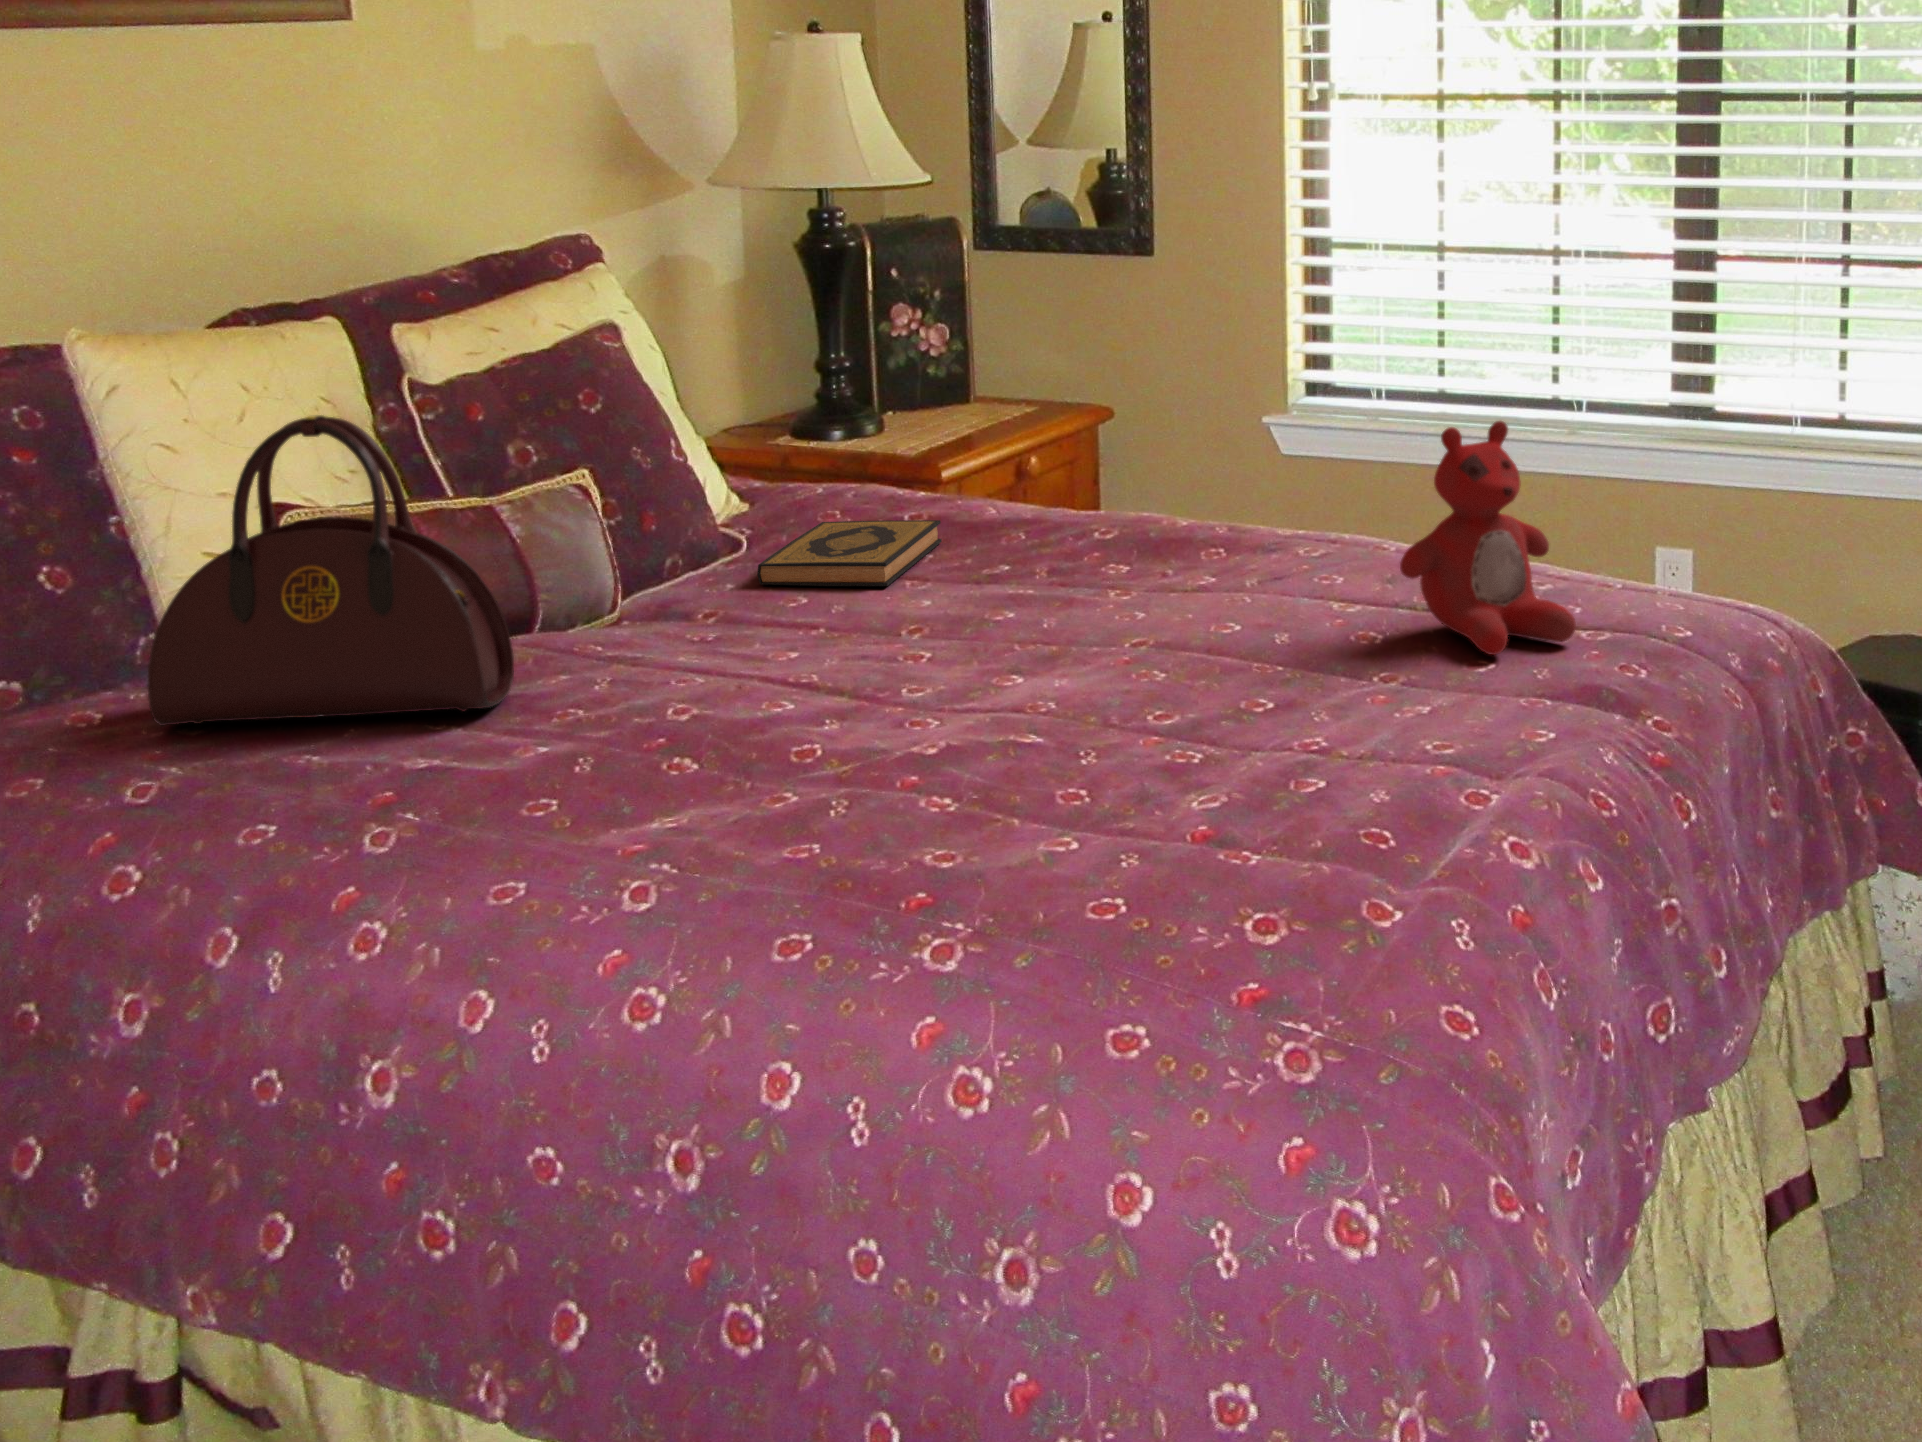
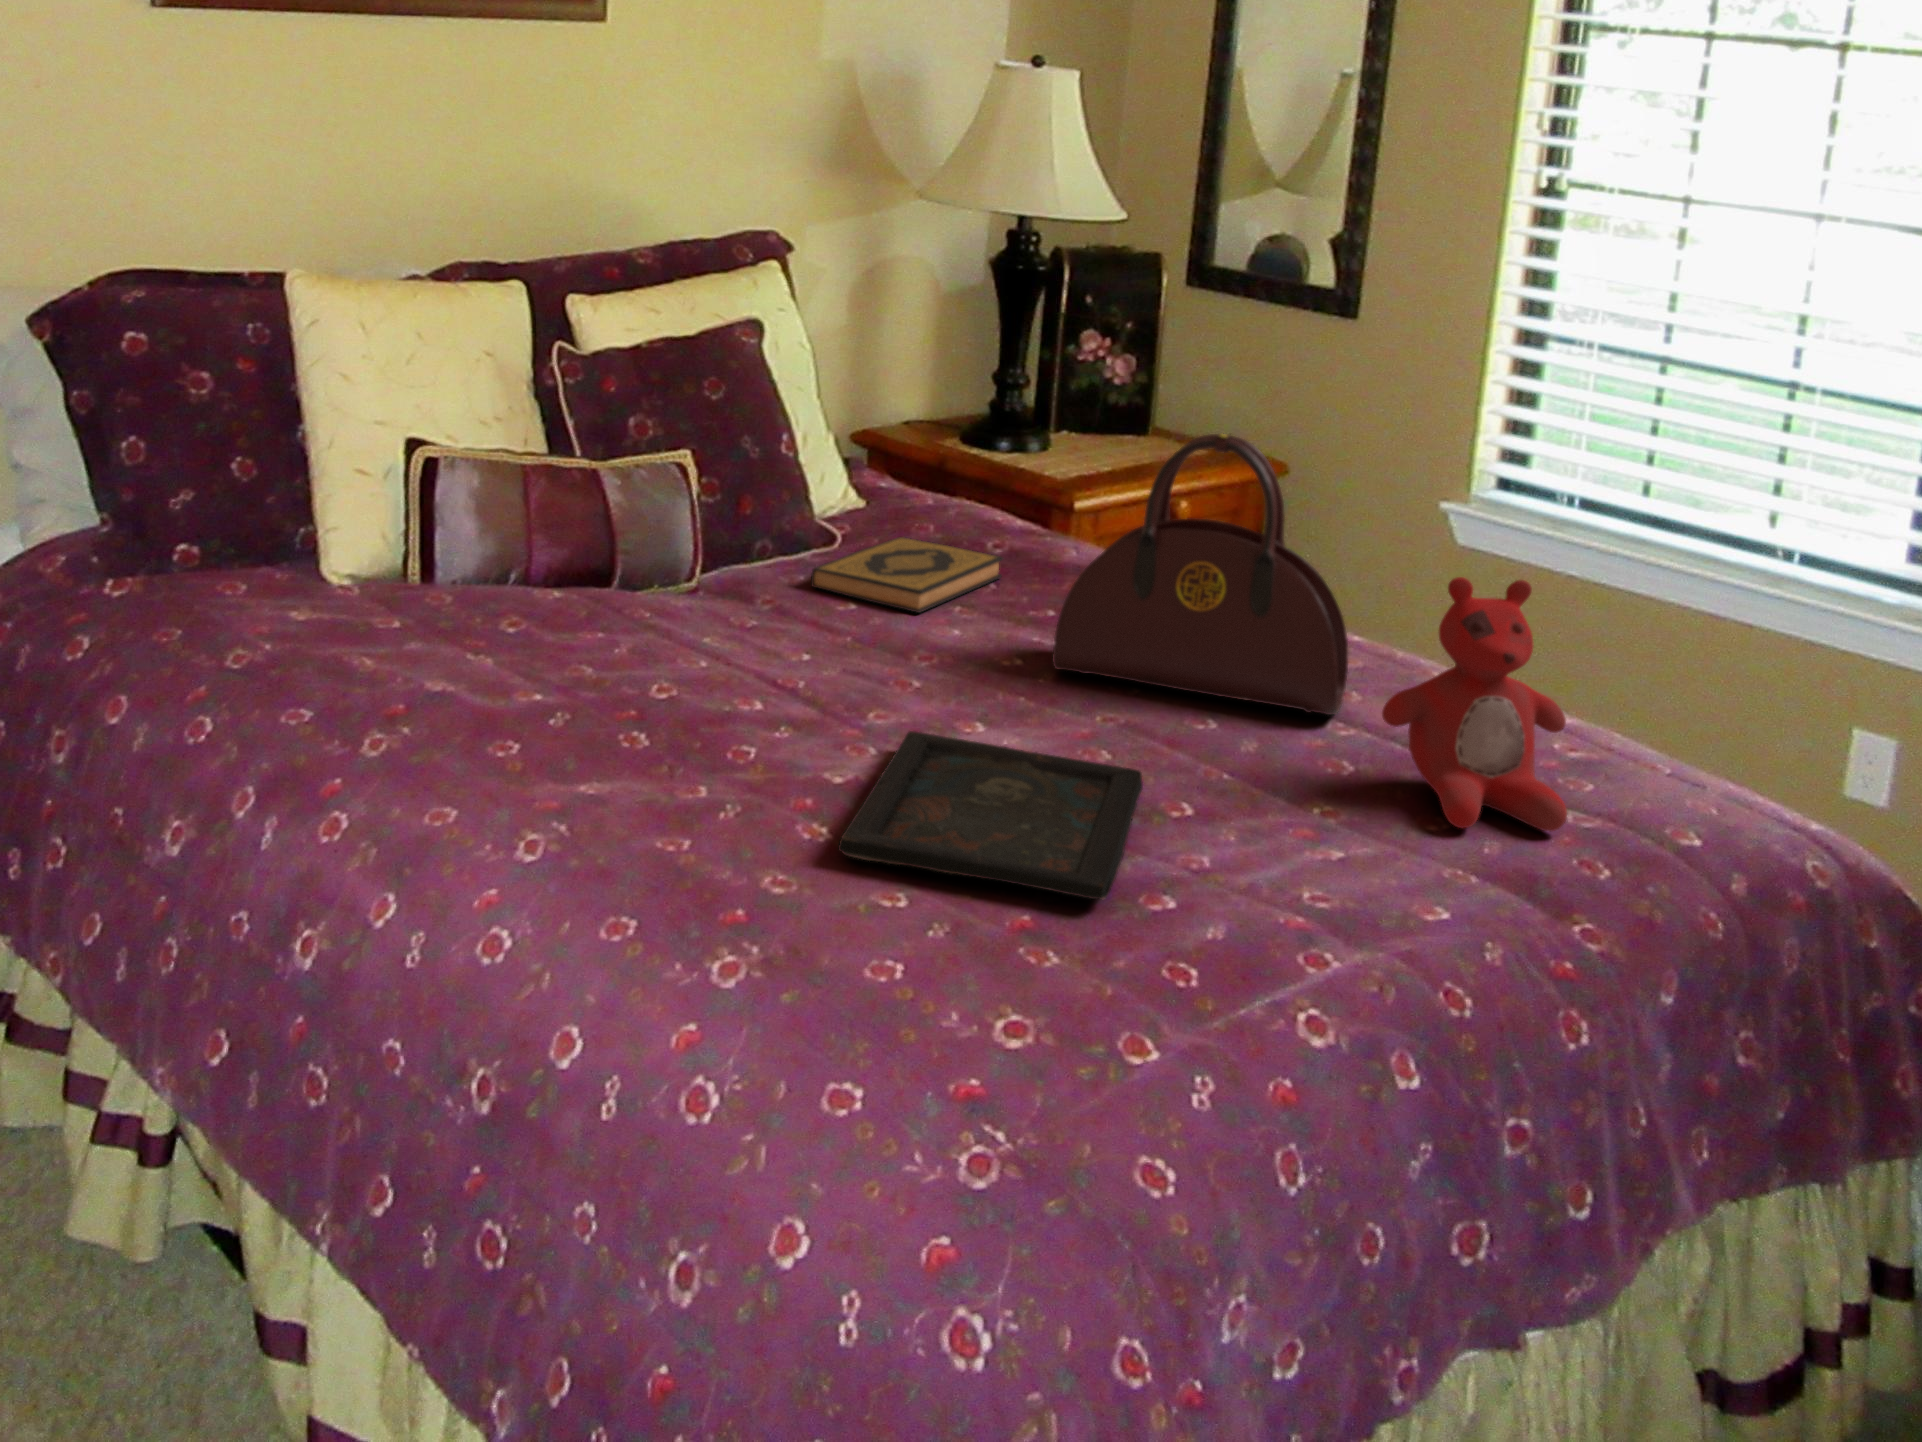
handbag: present [148,415,514,726] -> present [1052,433,1348,715]
tray: none [968,667,1253,798] -> present [838,731,1143,899]

